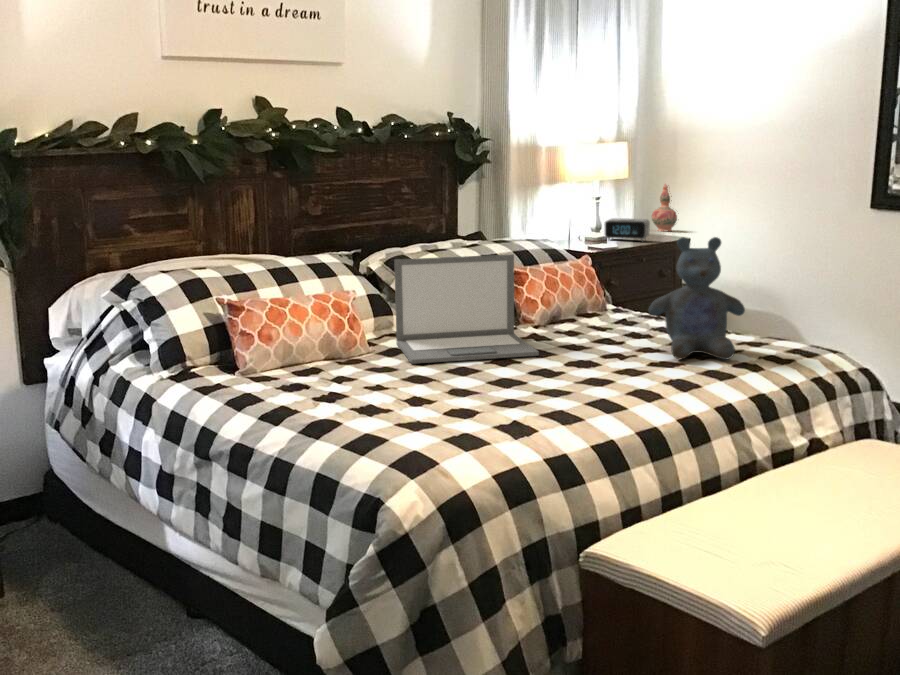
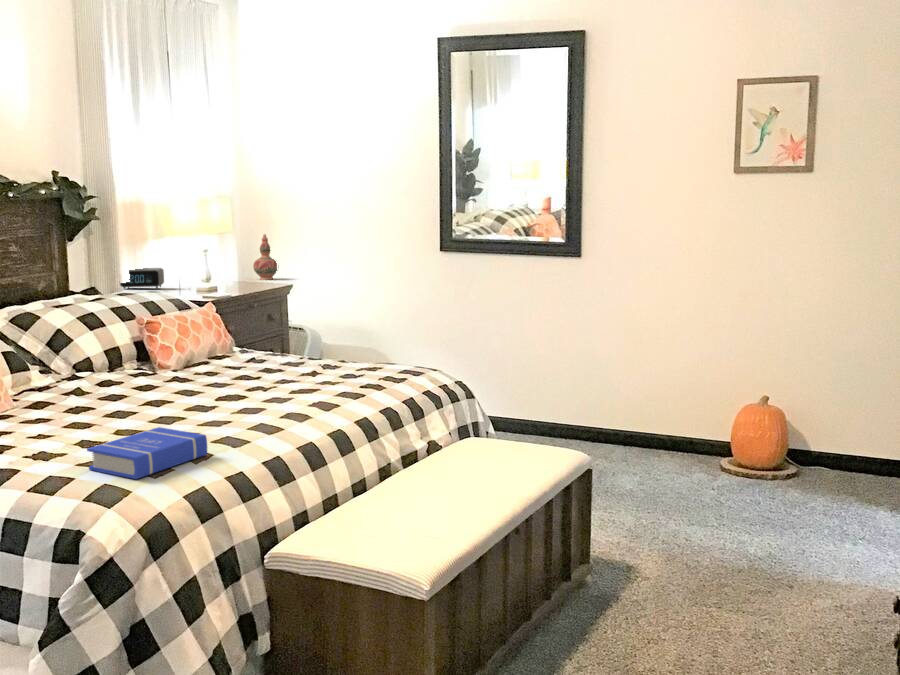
alarm clock: present [605,218,650,241] -> present [120,268,164,289]
stuffed bear: present [649,237,745,360] -> none [282,279,363,387]
laptop: present [394,254,539,364] -> none [31,304,187,414]
book: none [407,392,533,449] -> present [87,427,207,479]

